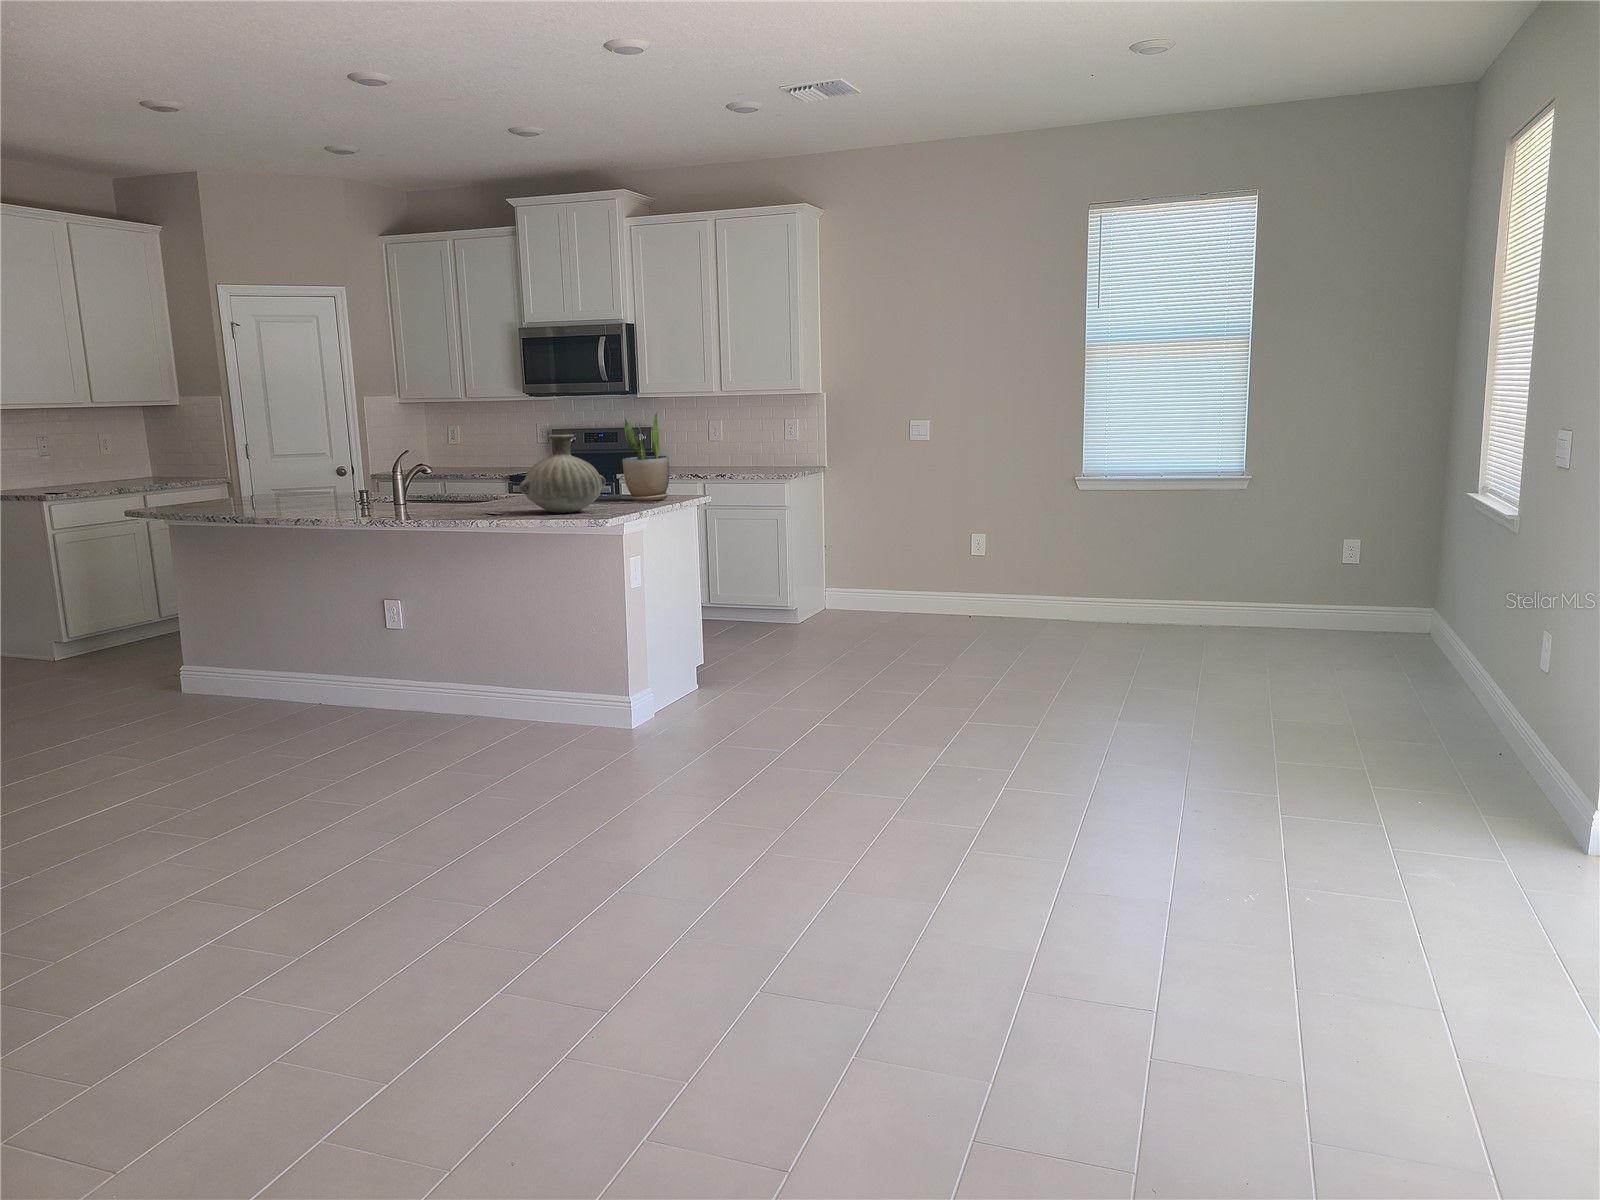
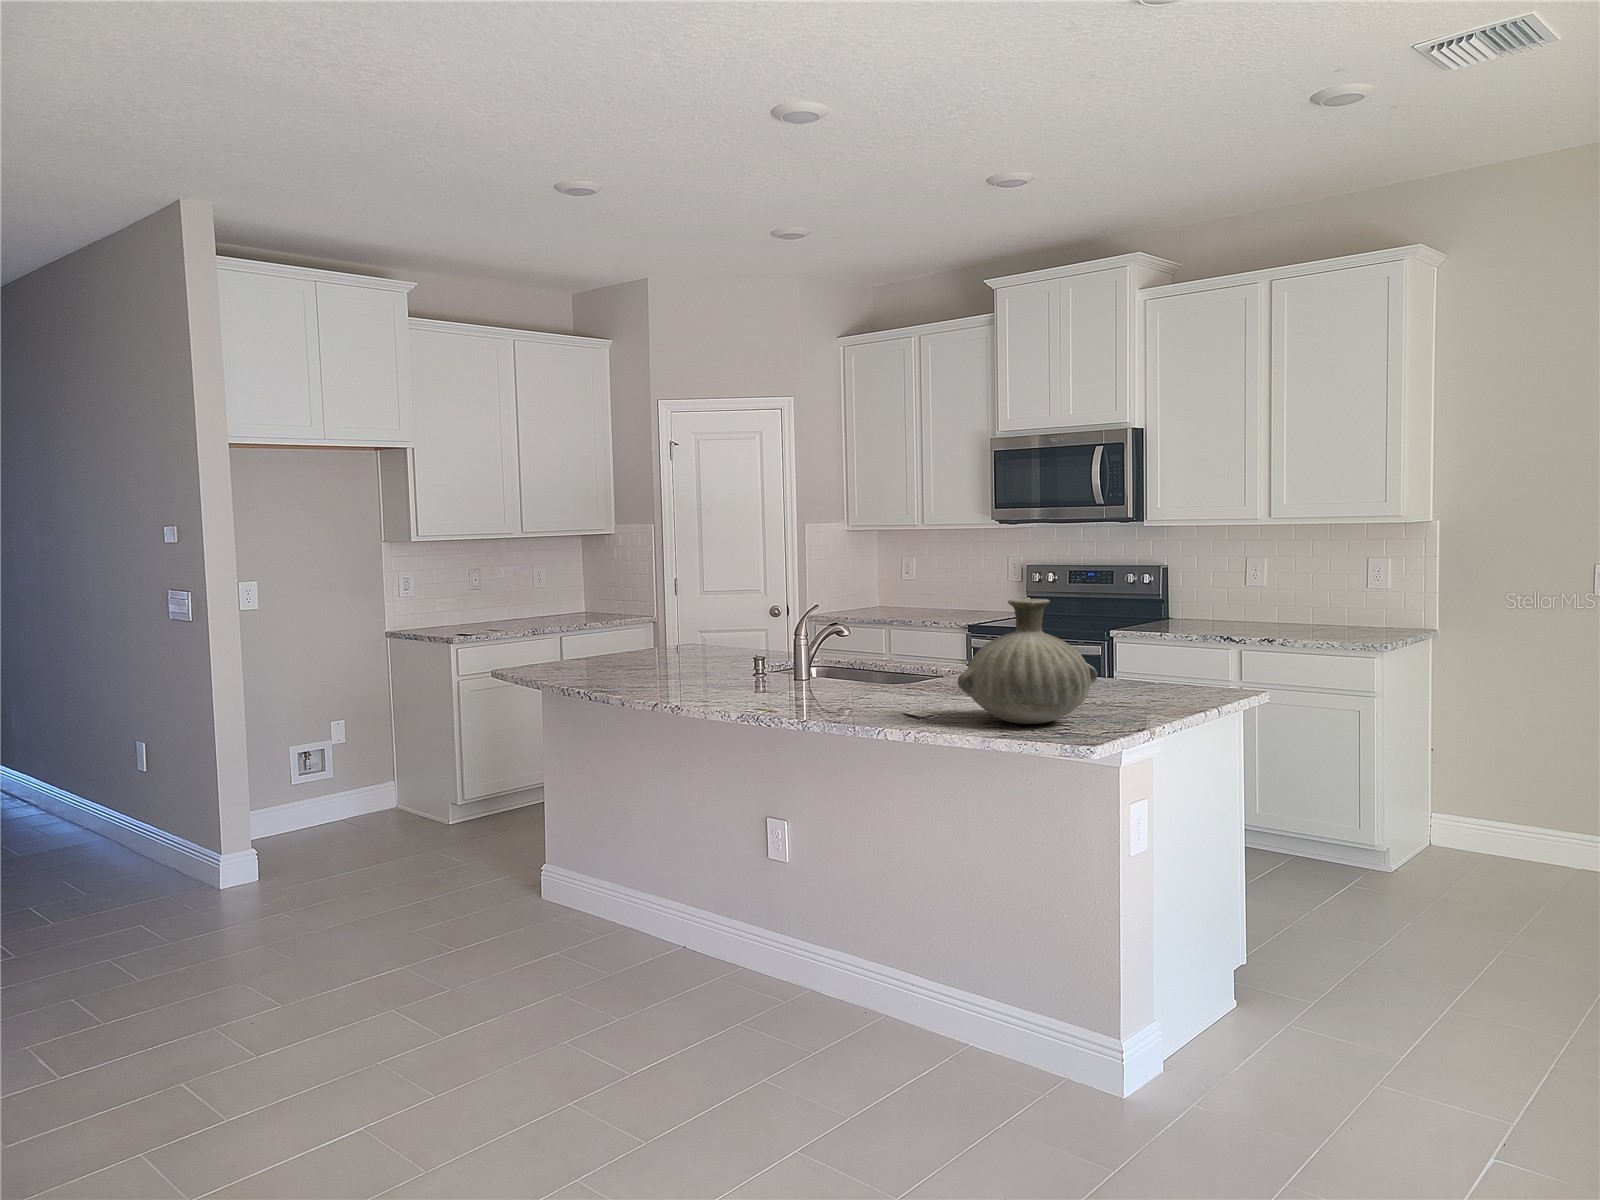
potted plant: present [622,413,669,501] -> none [1123,557,1198,694]

